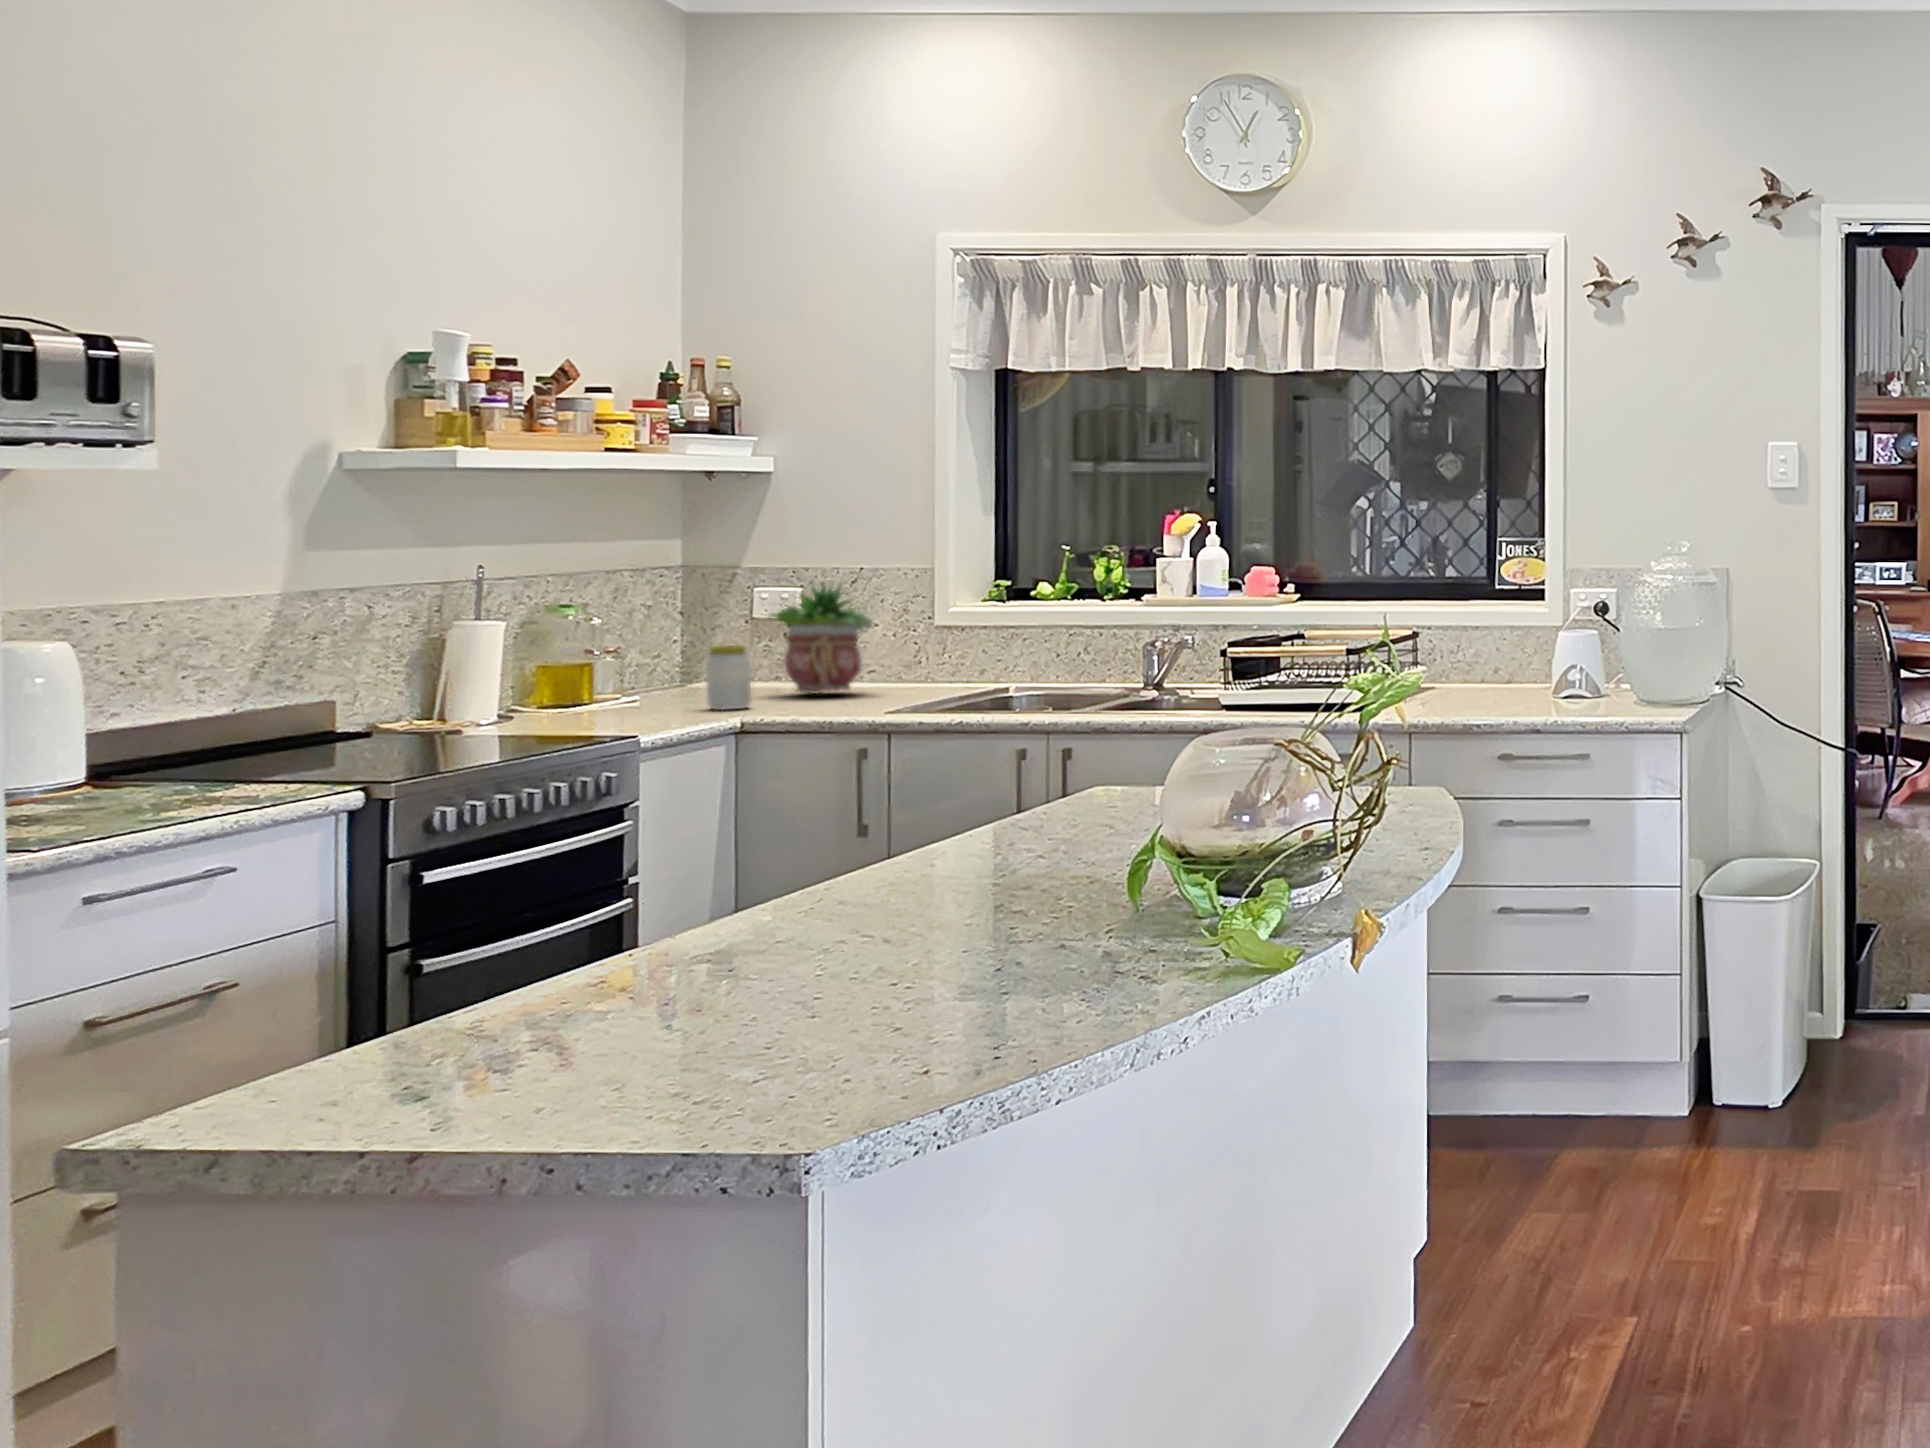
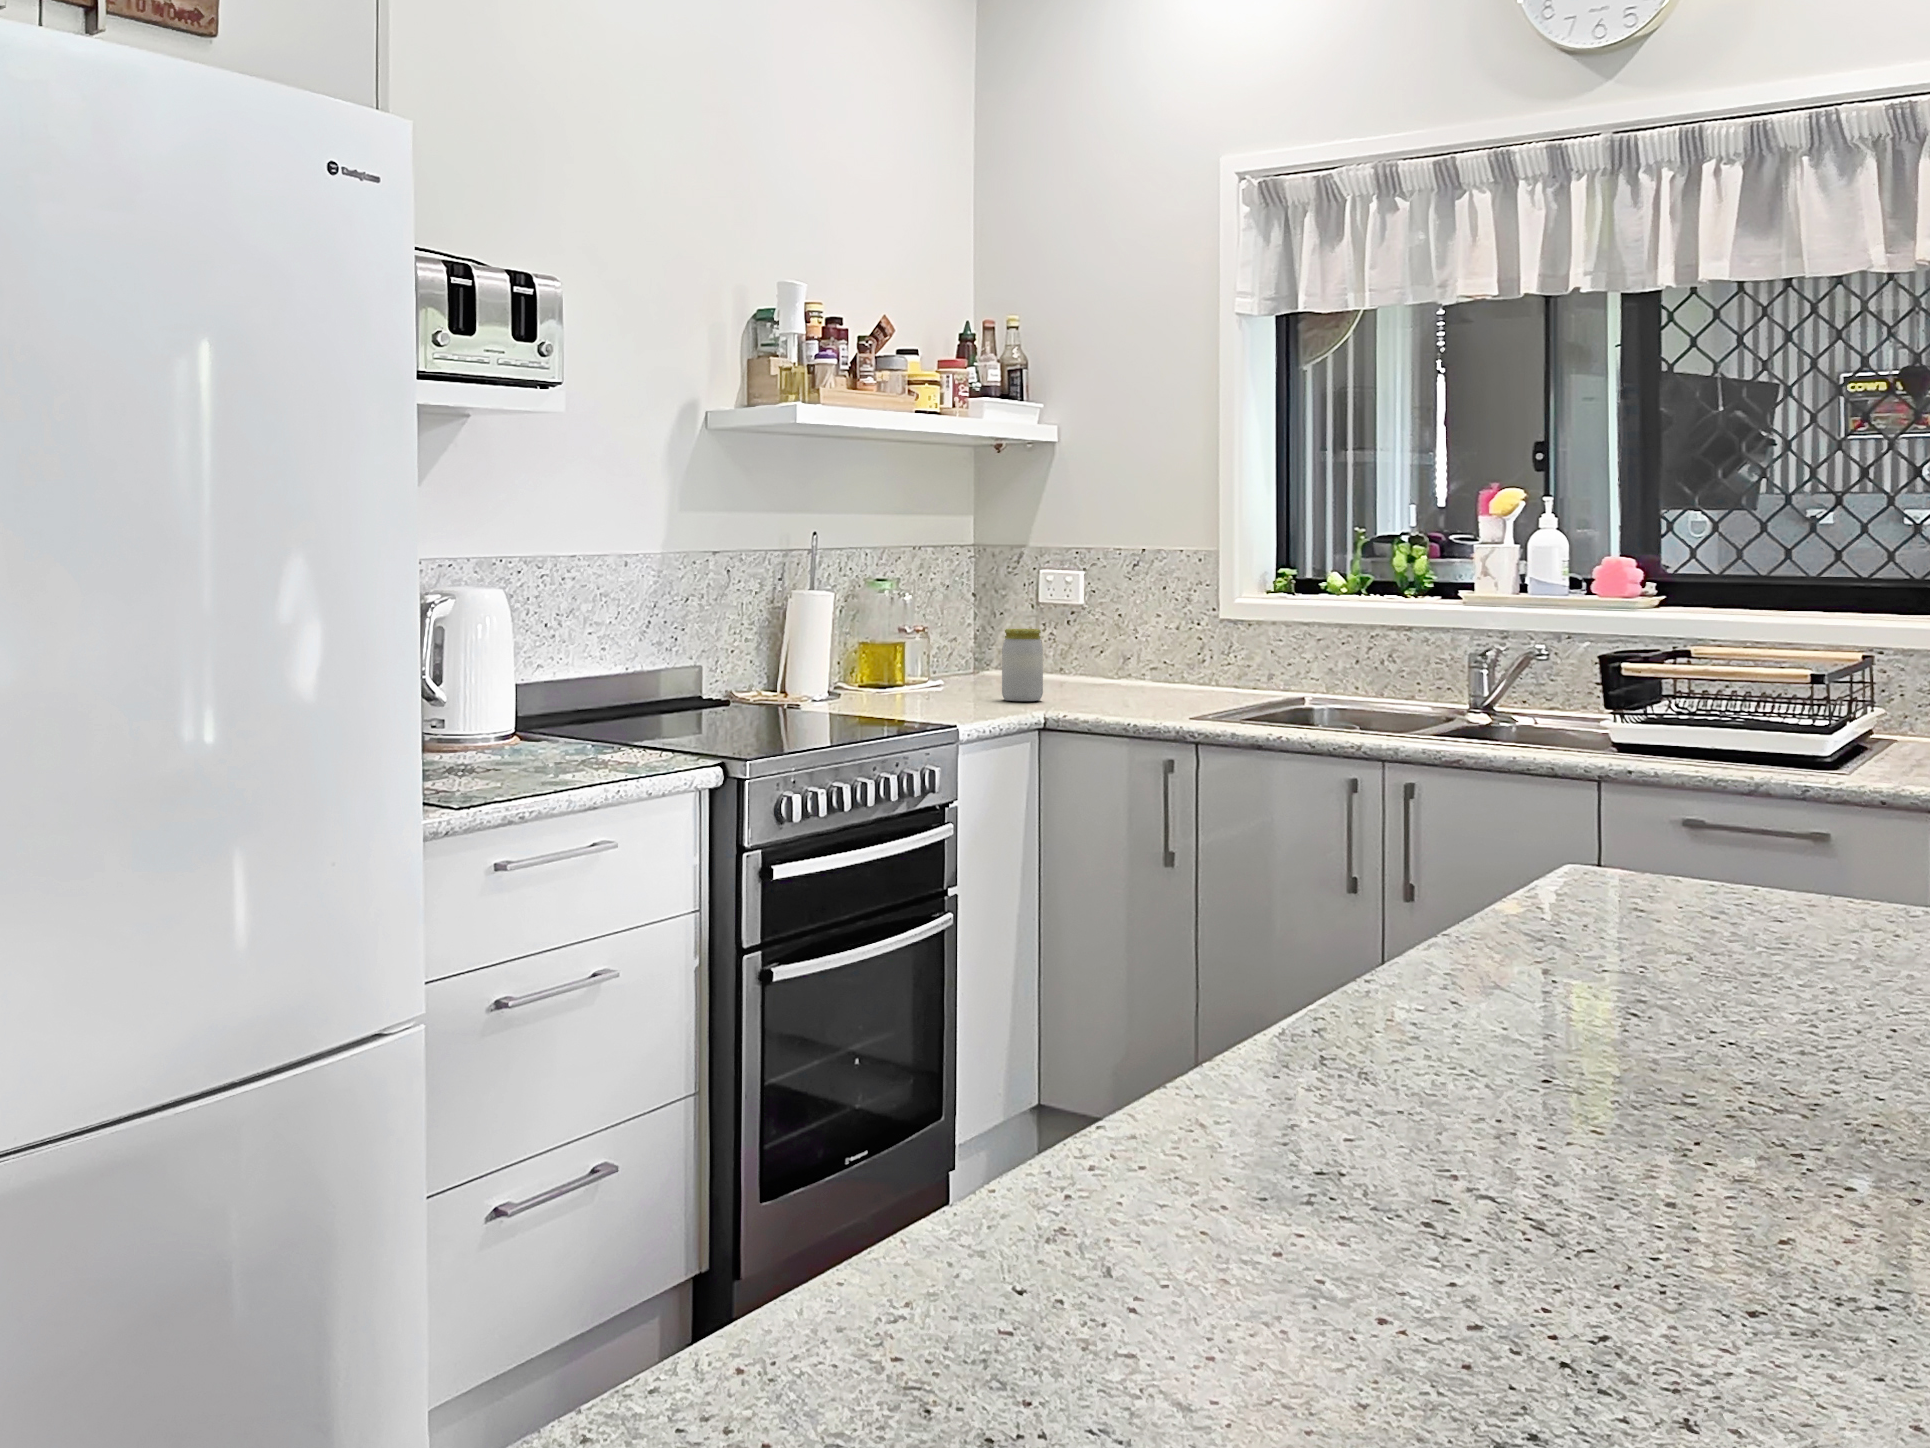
potted plant: present [770,584,872,694] -> none [1048,558,1155,688]

